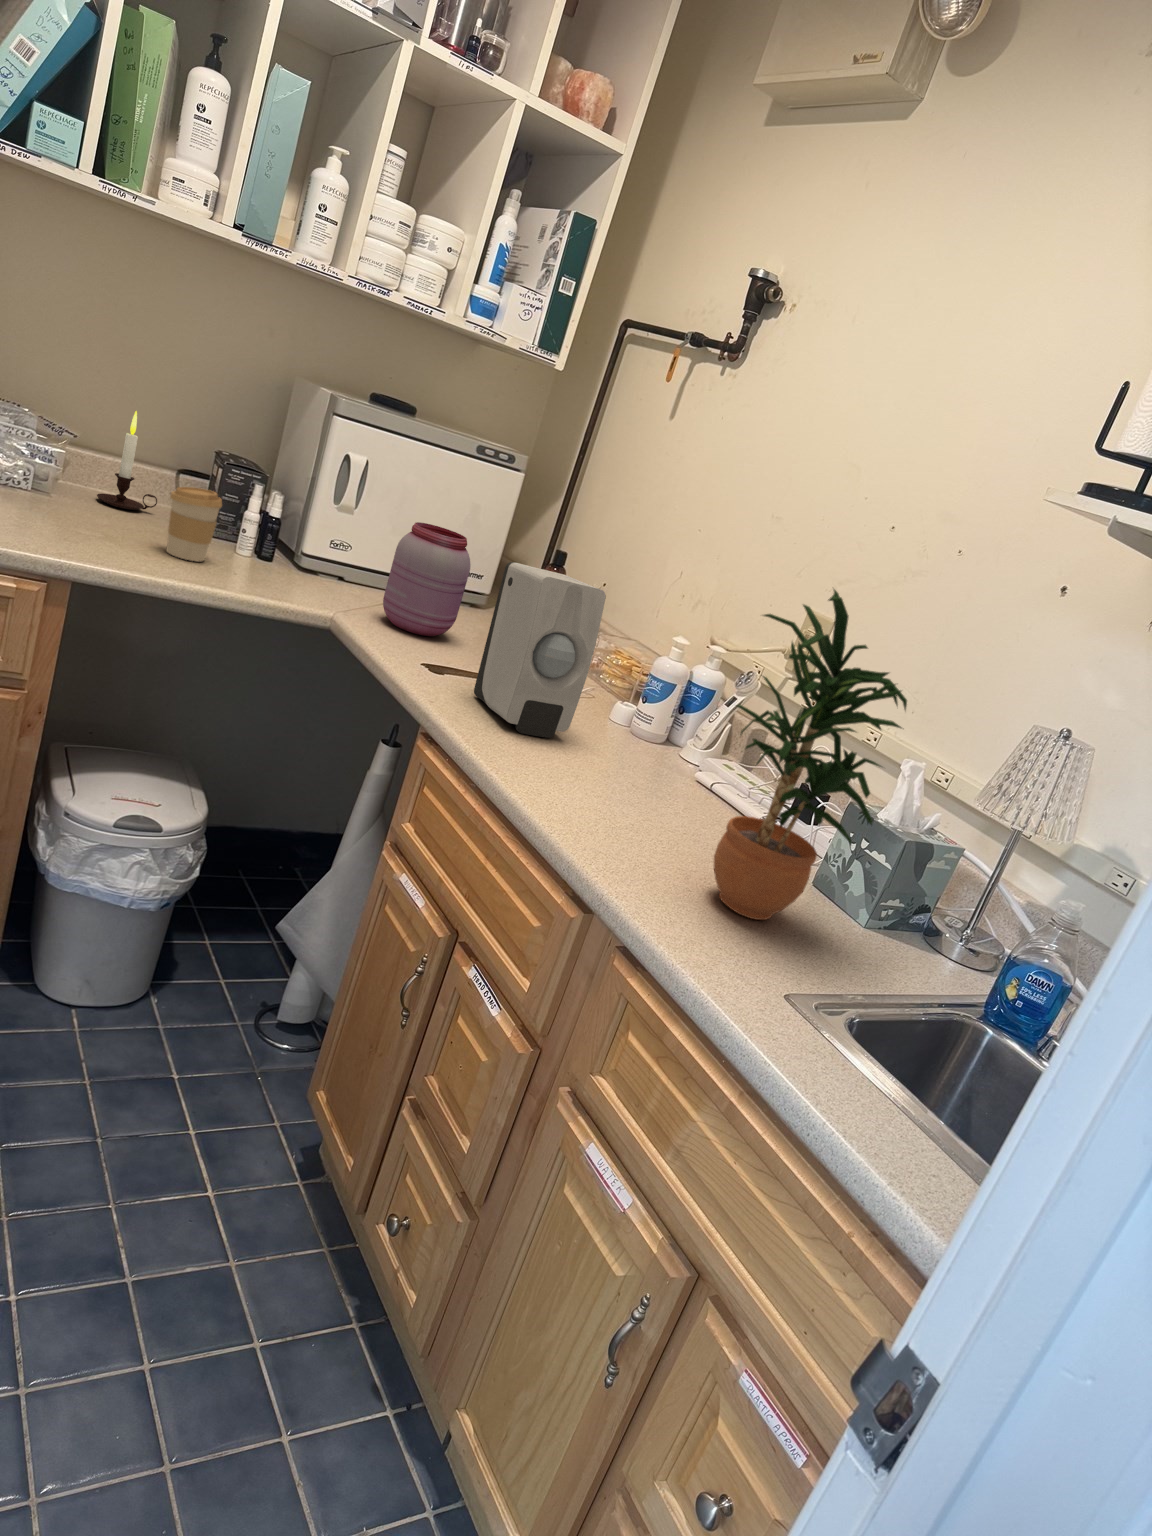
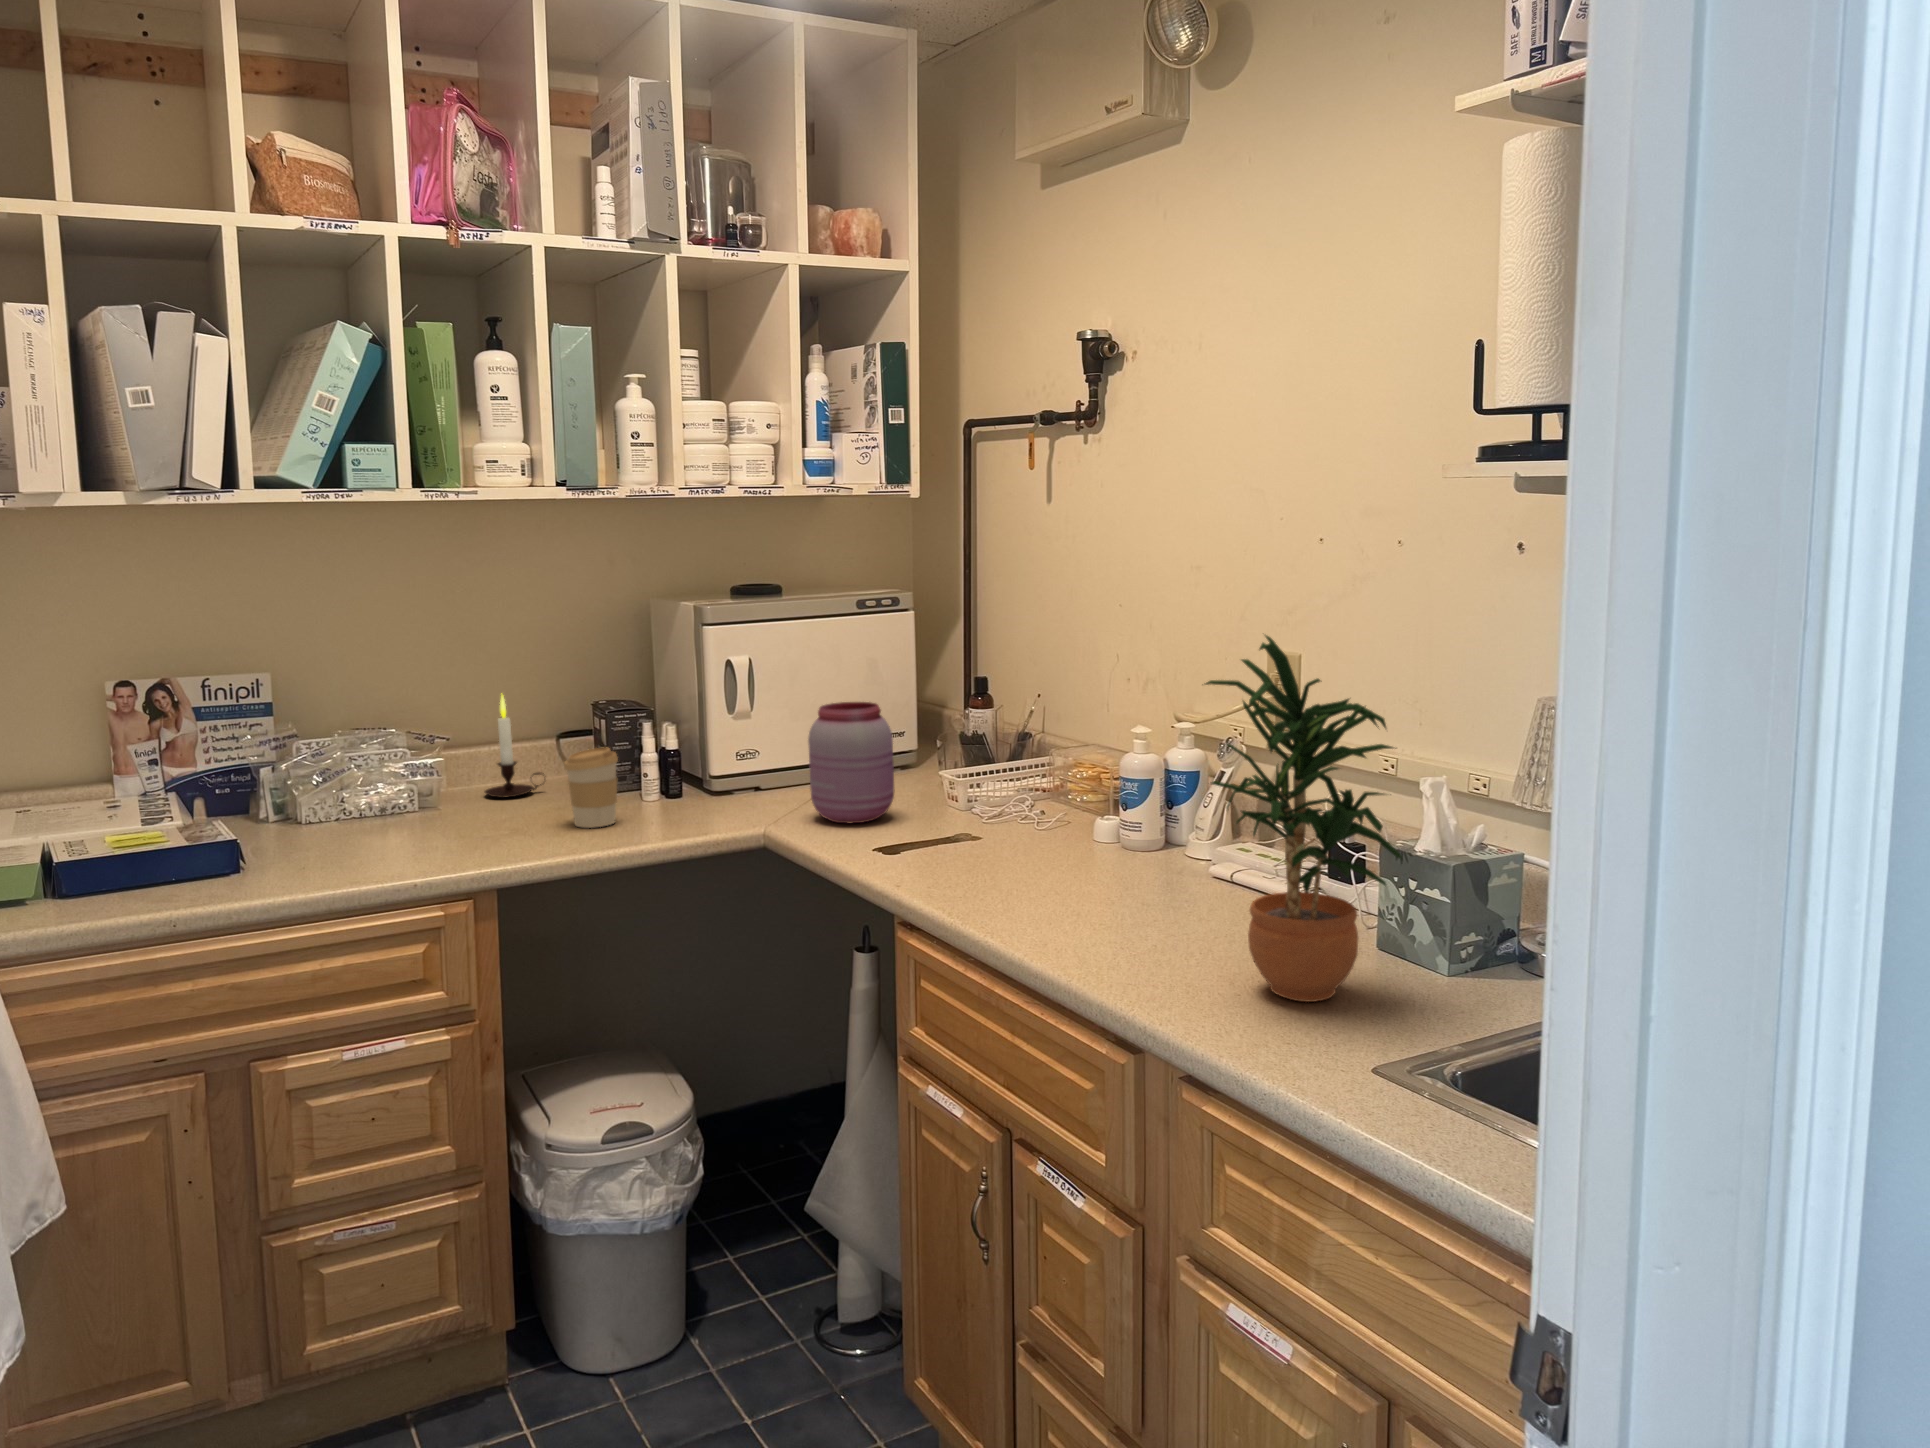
soap dispenser: present [474,562,606,738] -> none [929,708,1054,890]

